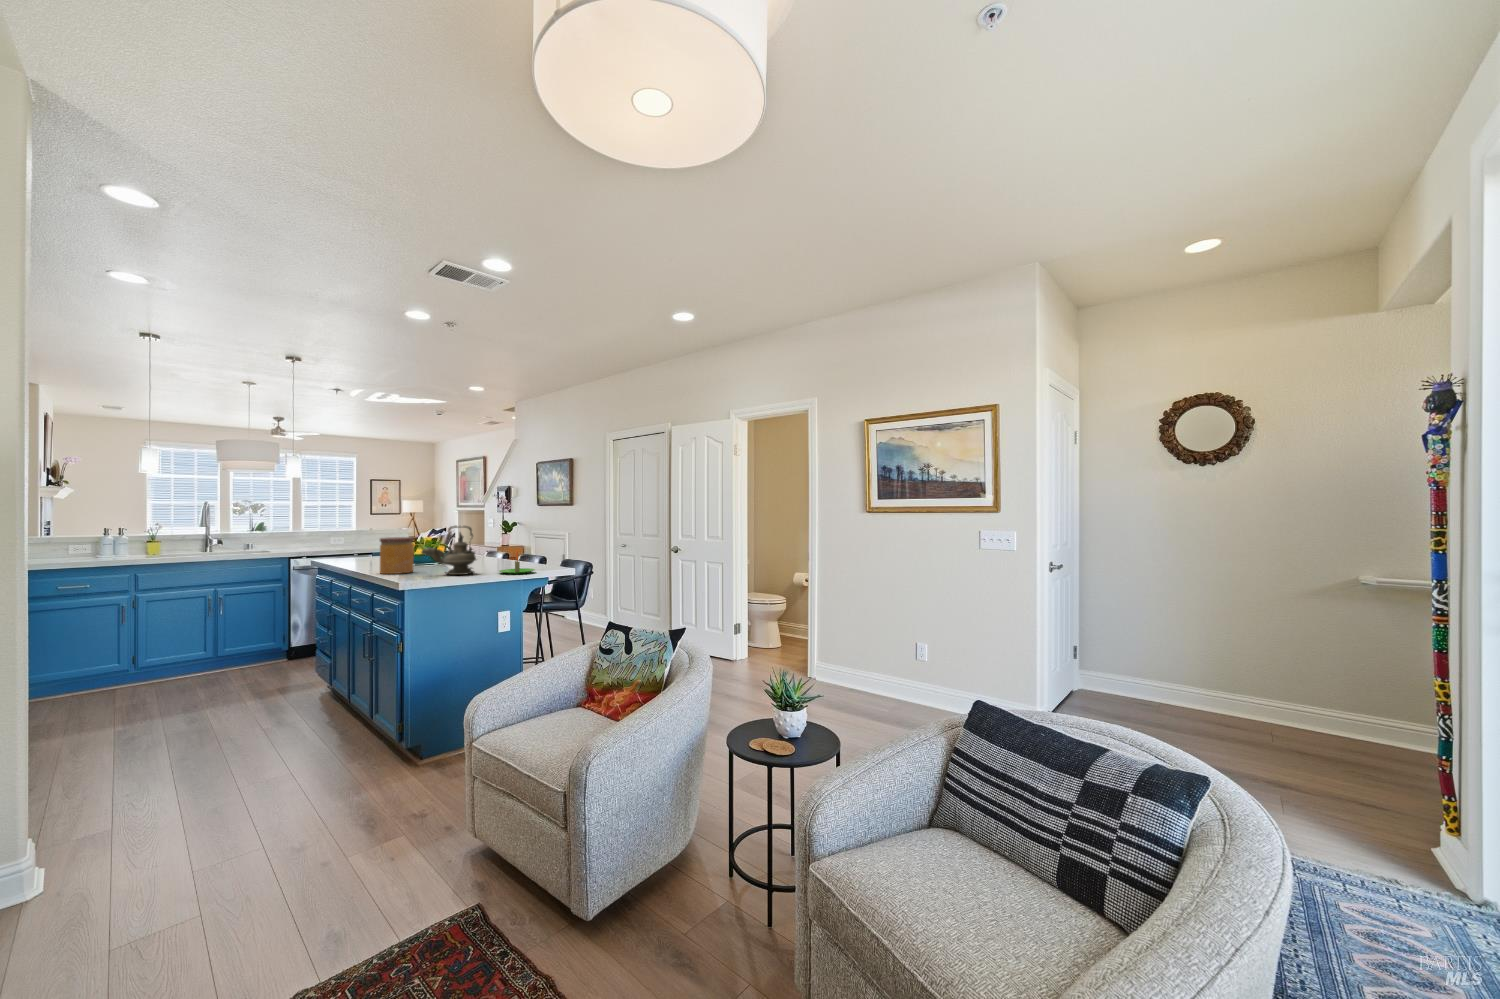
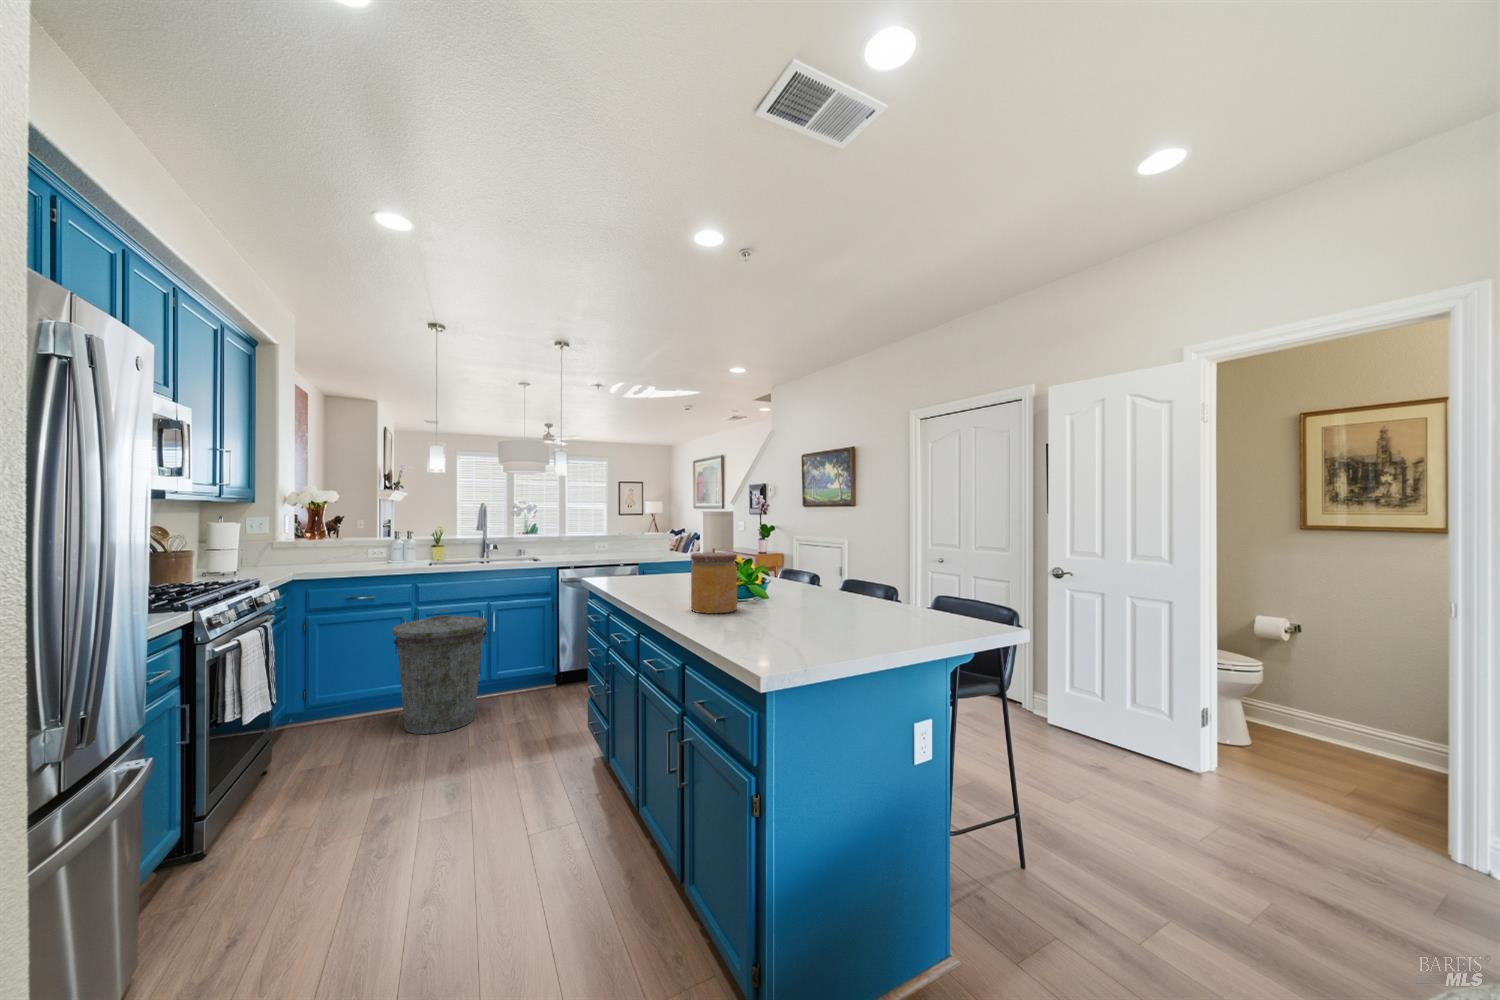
teapot: present [422,526,476,575] -> none [761,536,844,623]
candle: present [499,551,535,574] -> none [876,581,939,625]
trash can: none [111,594,213,698] -> present [392,609,487,734]

